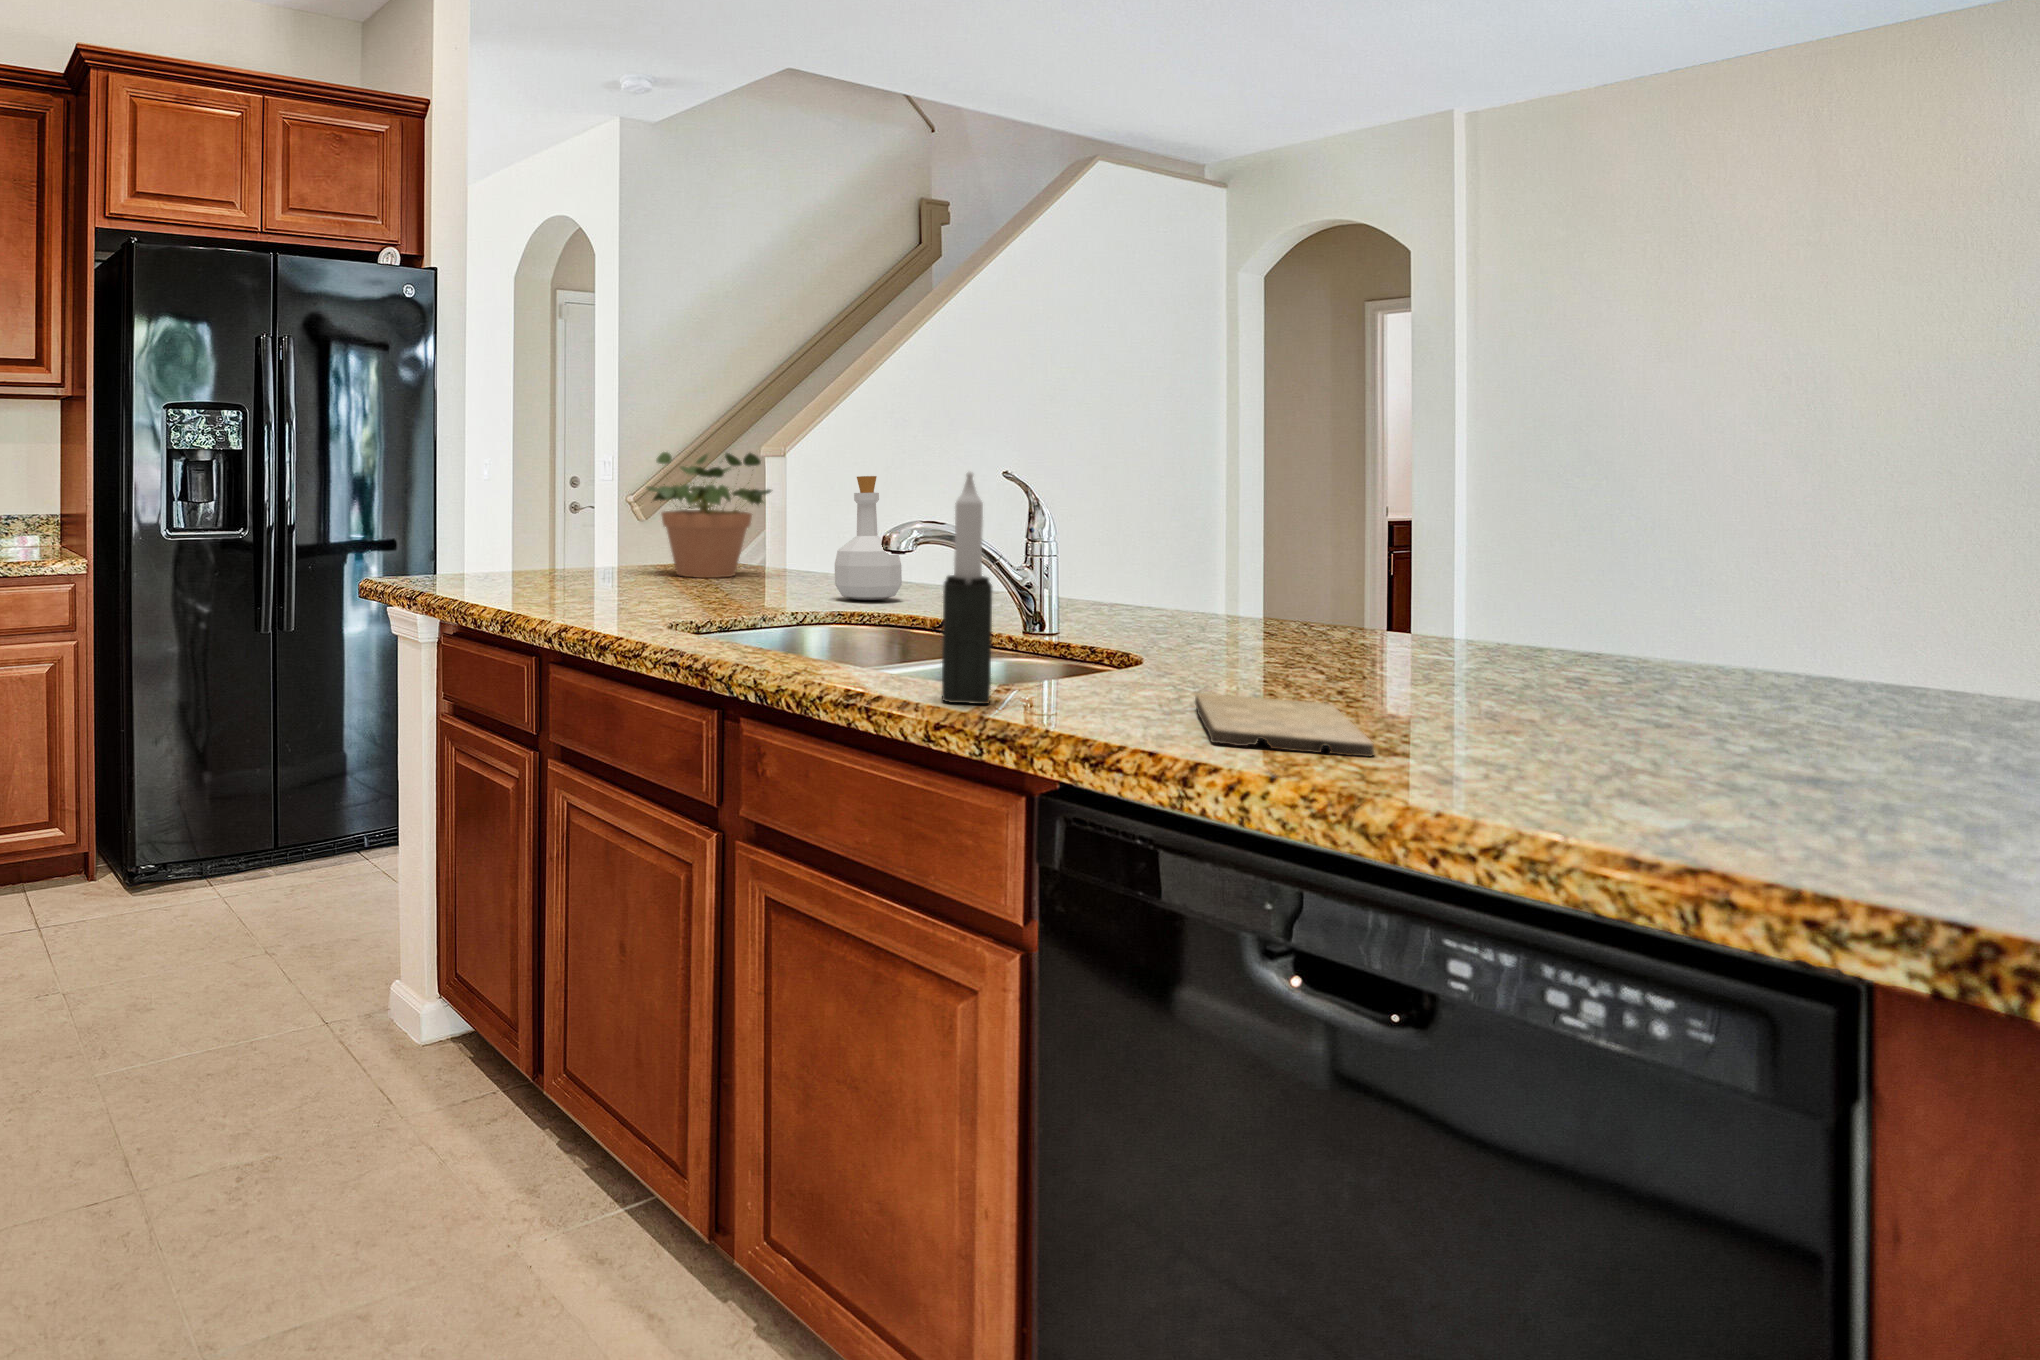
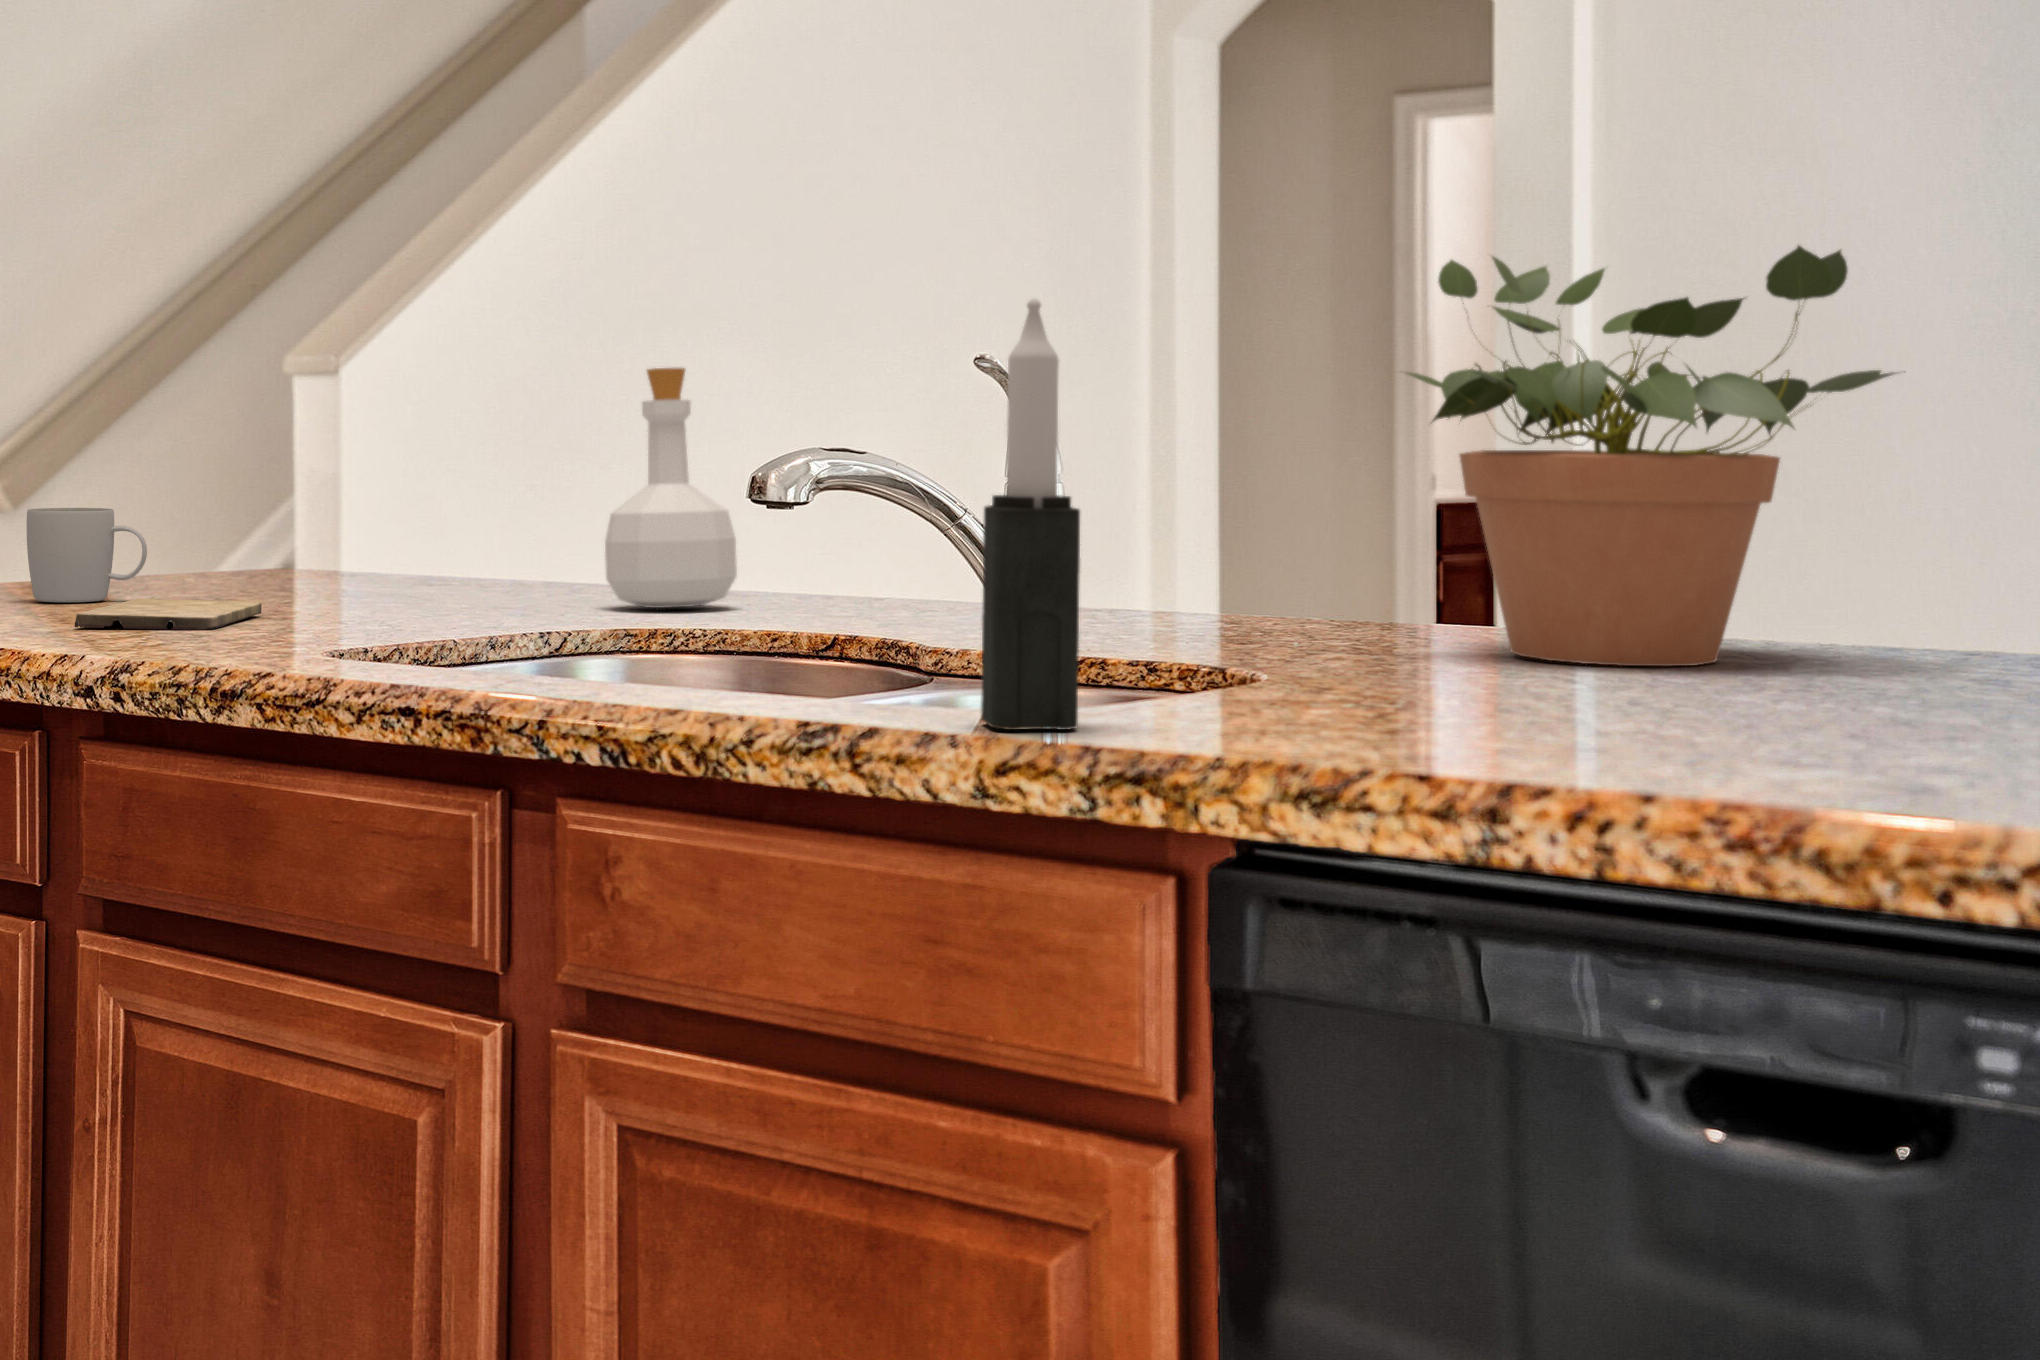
potted plant: present [647,452,771,578] -> present [1406,246,1895,666]
mug: none [563,538,618,585] -> present [27,508,147,602]
cutting board: present [1195,693,1374,757] -> present [75,599,261,630]

